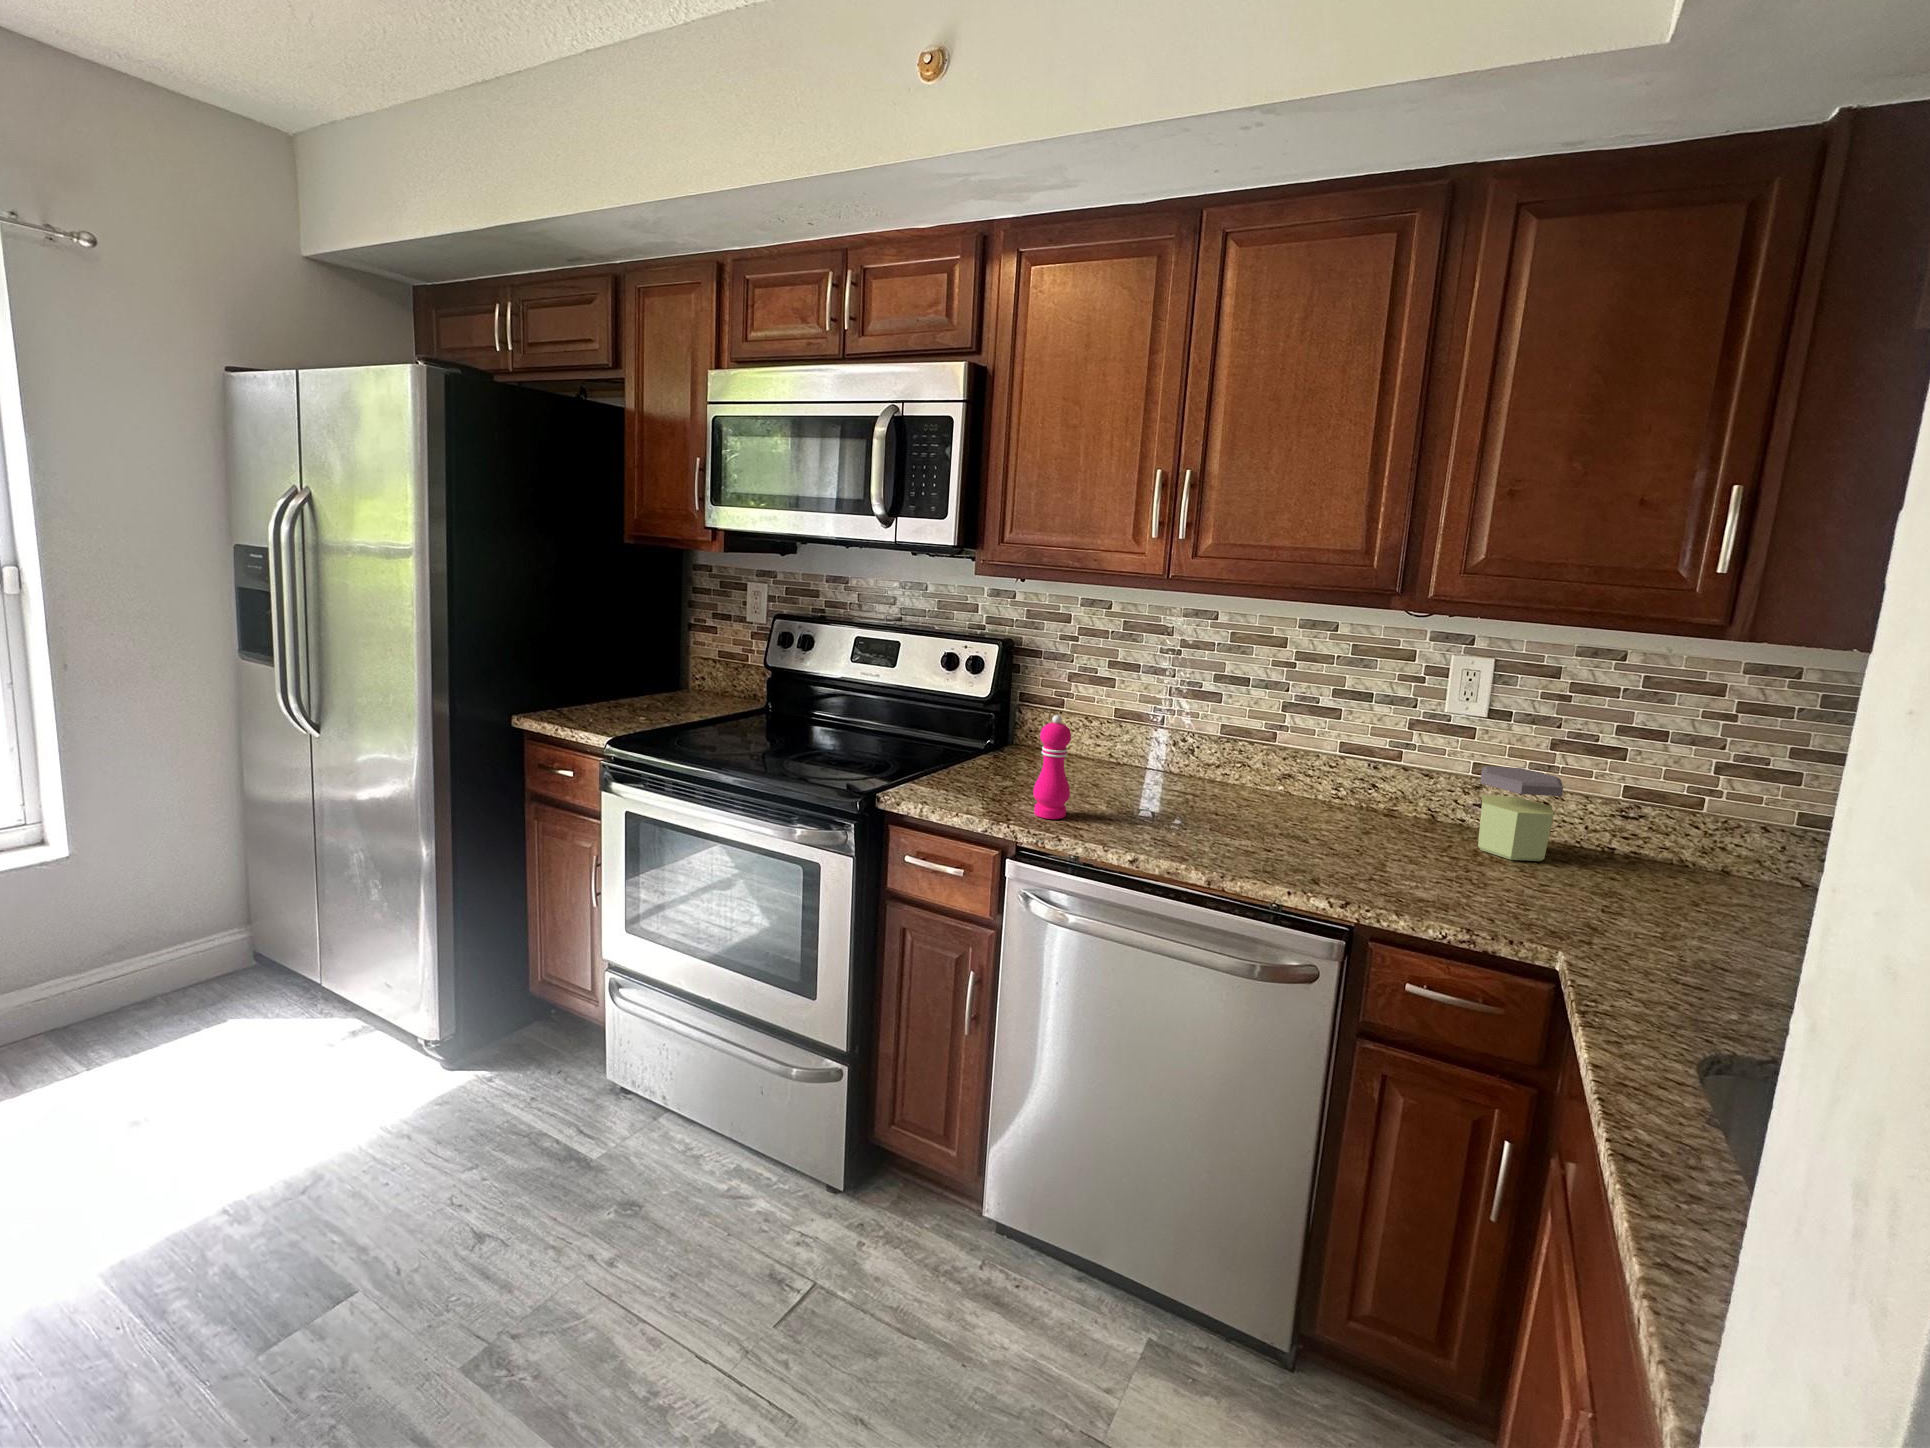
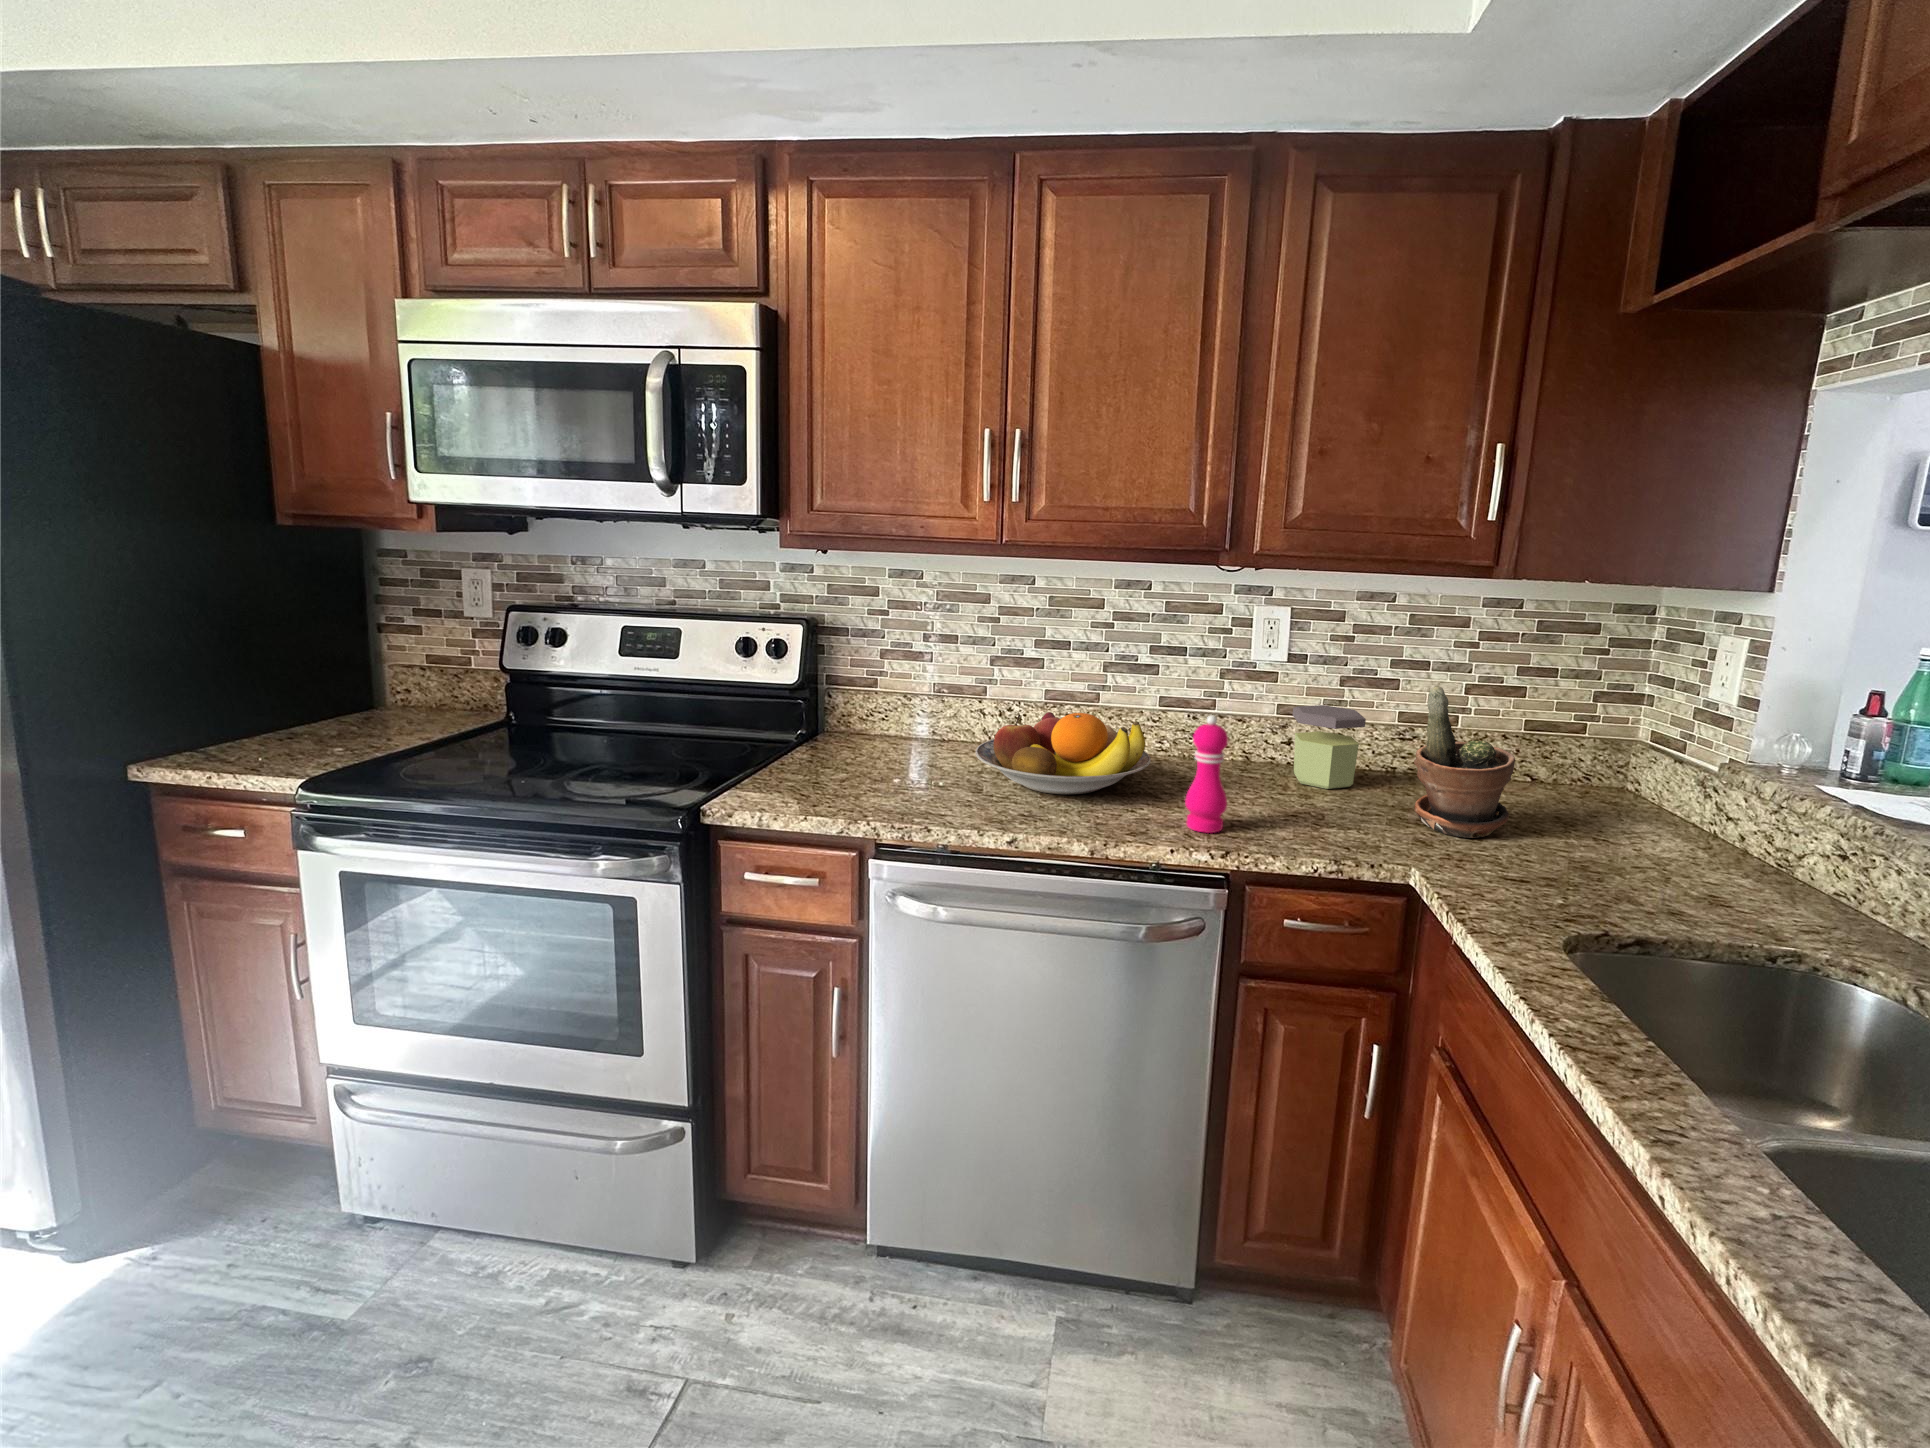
pepper mill: present [1033,715,1071,819] -> present [1185,715,1228,833]
fruit bowl: none [1128,744,1305,827] -> present [975,712,1151,794]
potted plant: none [1596,757,1728,935] -> present [1414,687,1515,838]

